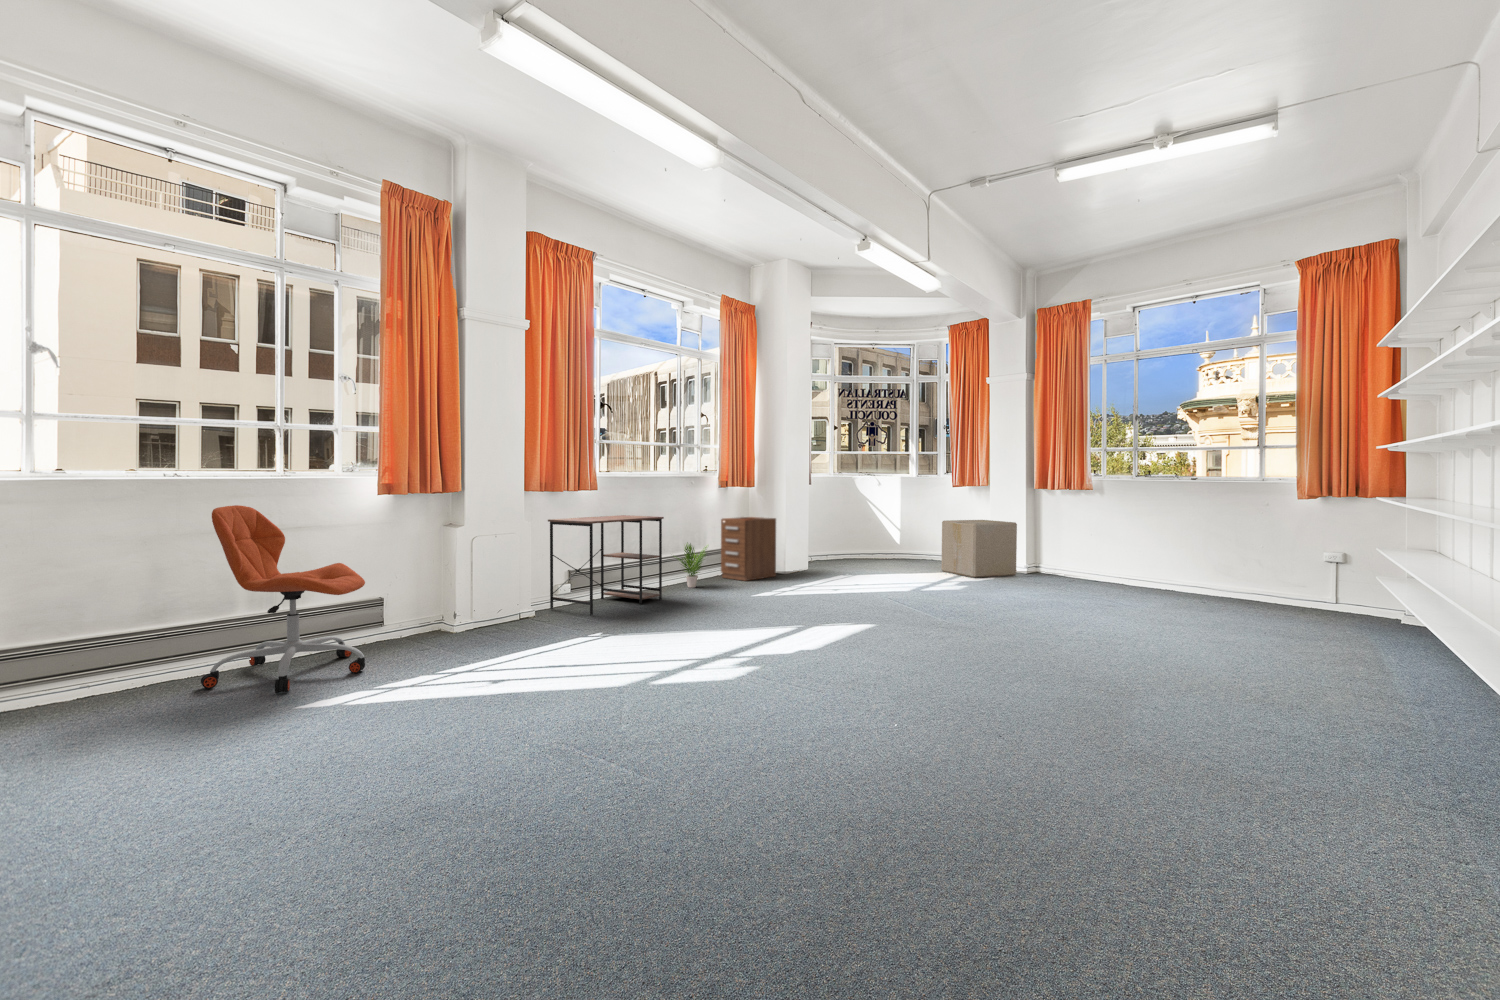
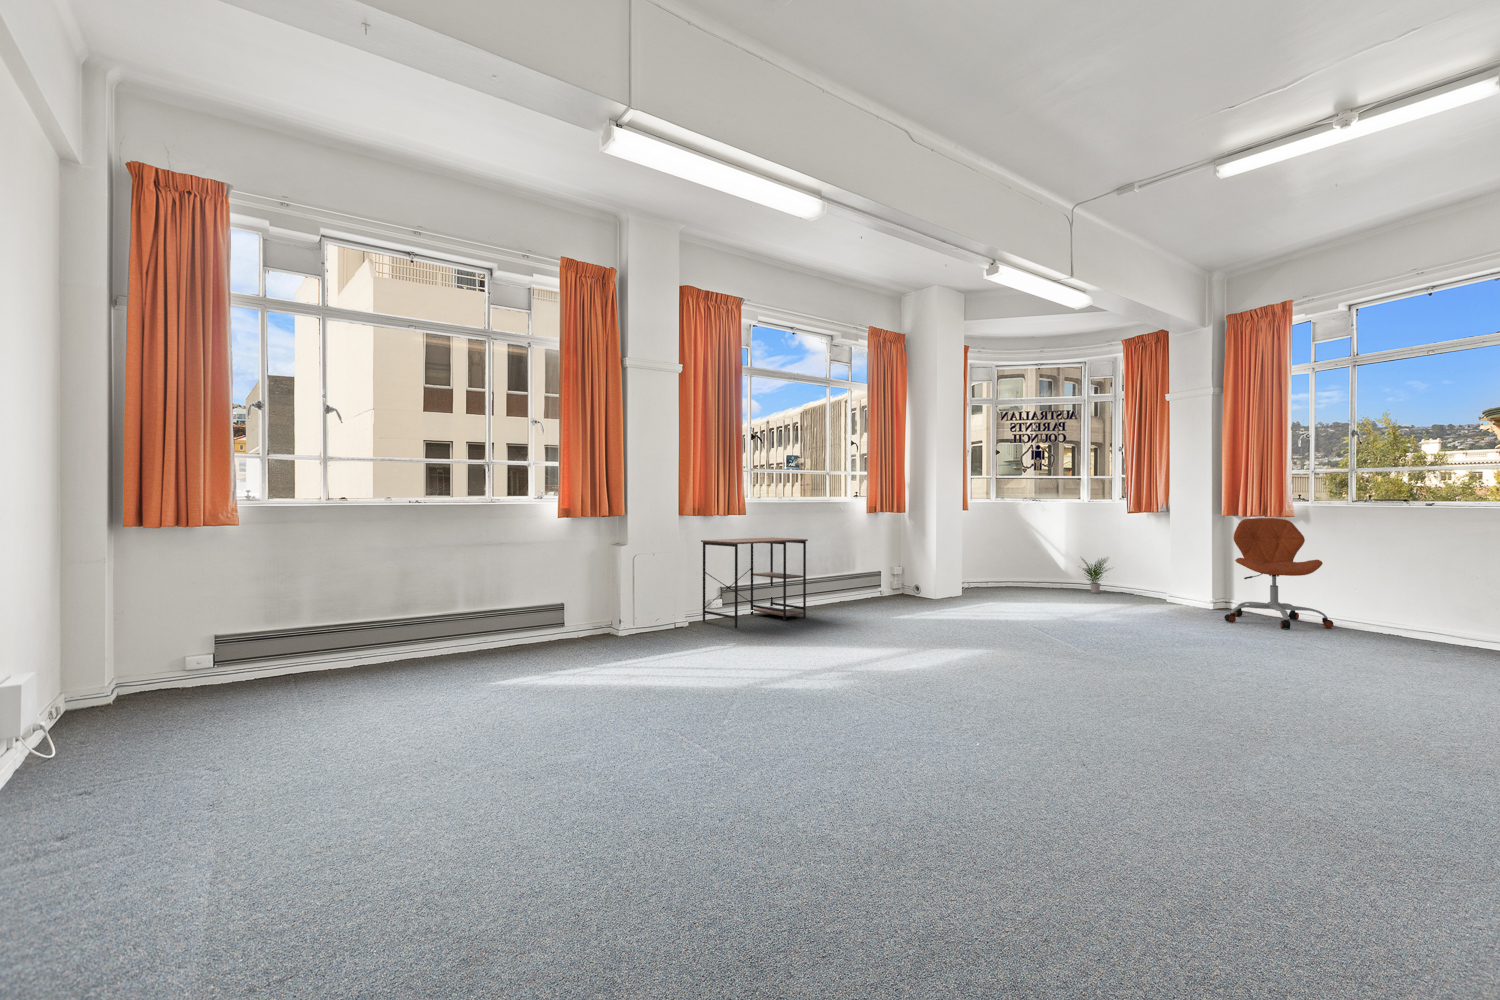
office chair: present [201,505,365,693] -> present [1224,518,1333,629]
filing cabinet: present [721,517,776,581] -> none [871,541,928,604]
cardboard box: present [941,520,1017,578] -> none [1113,547,1203,610]
potted plant: present [676,544,707,588] -> present [1082,559,1107,593]

